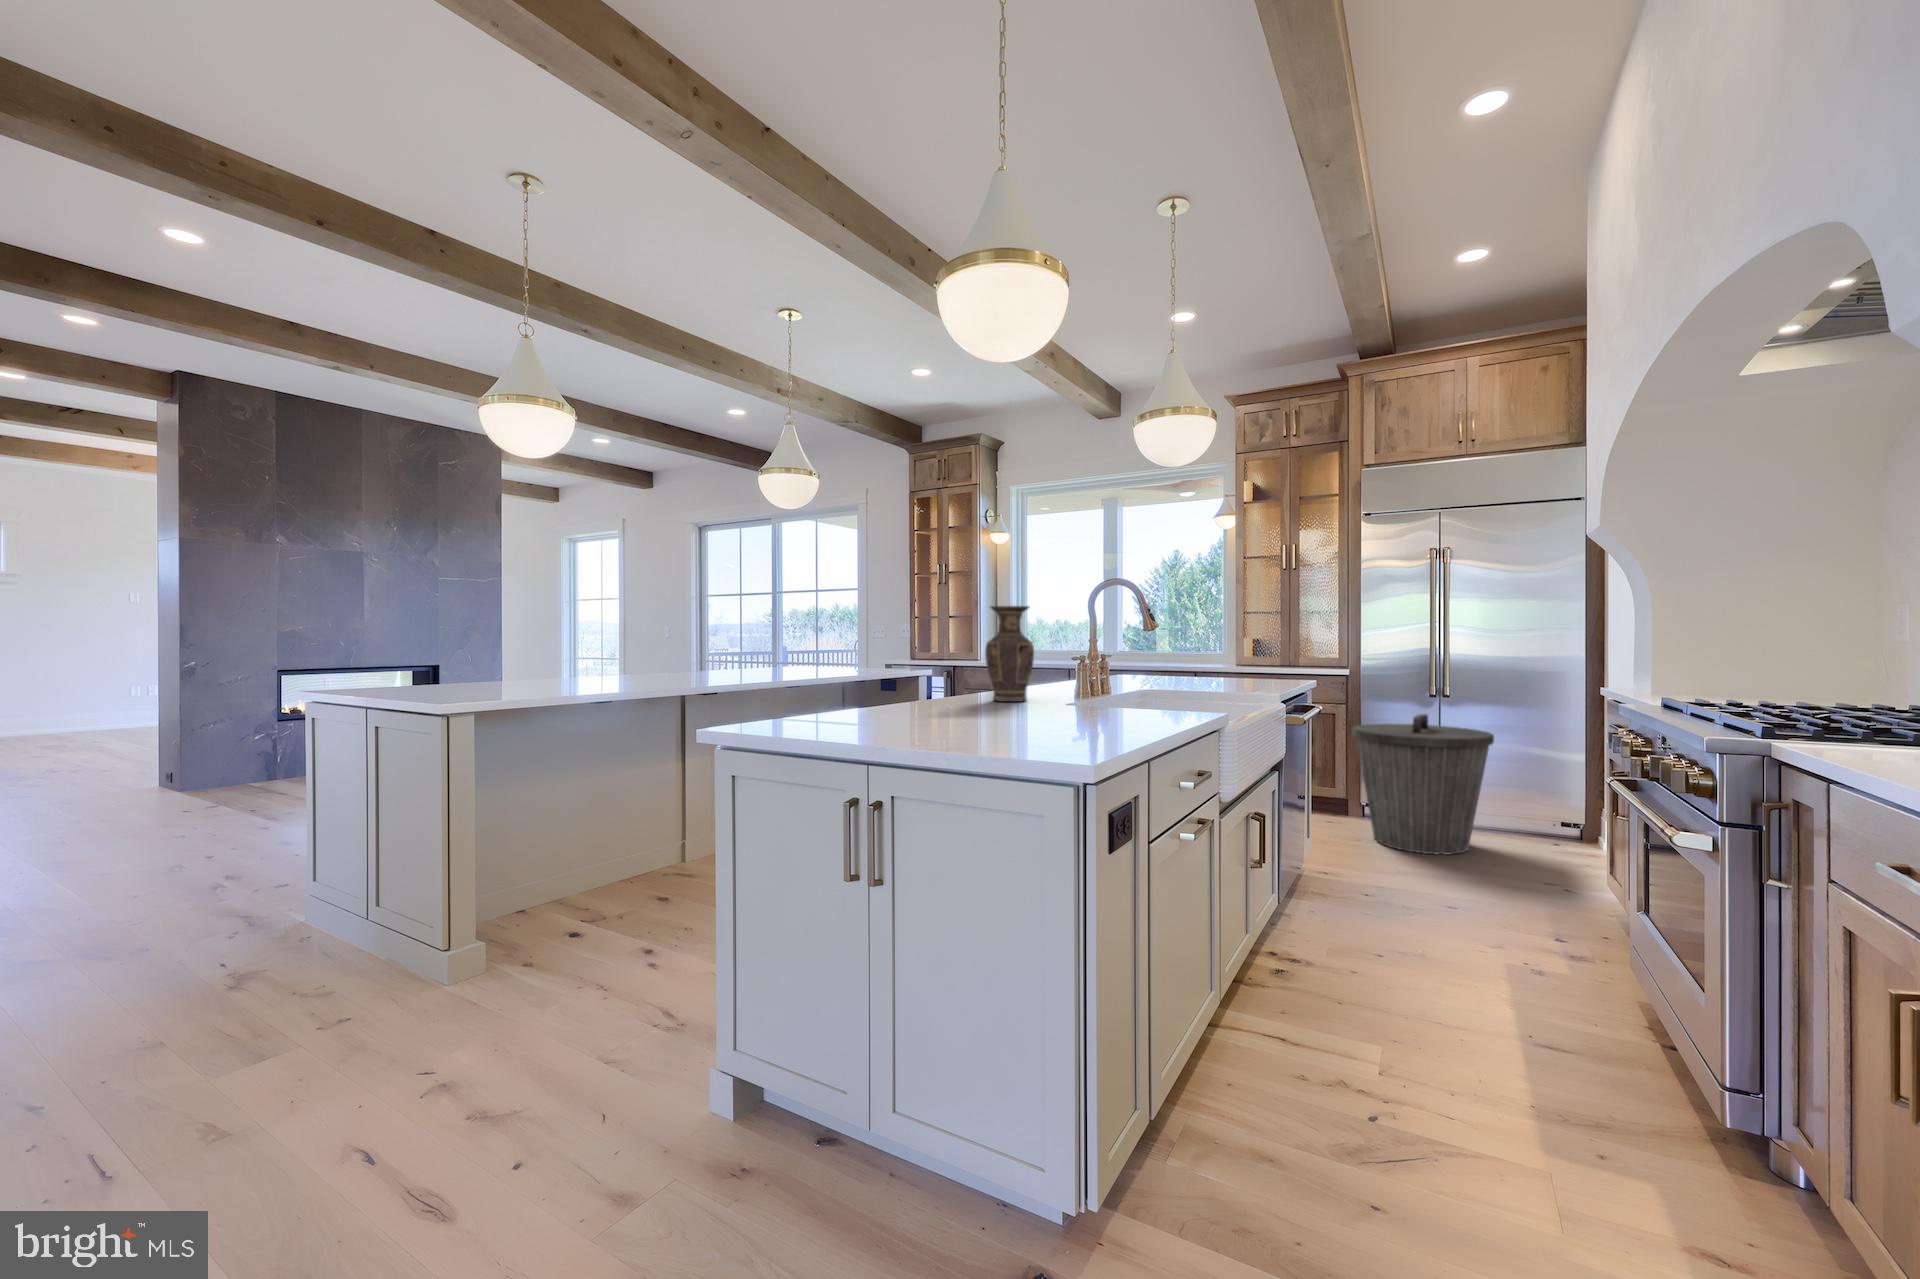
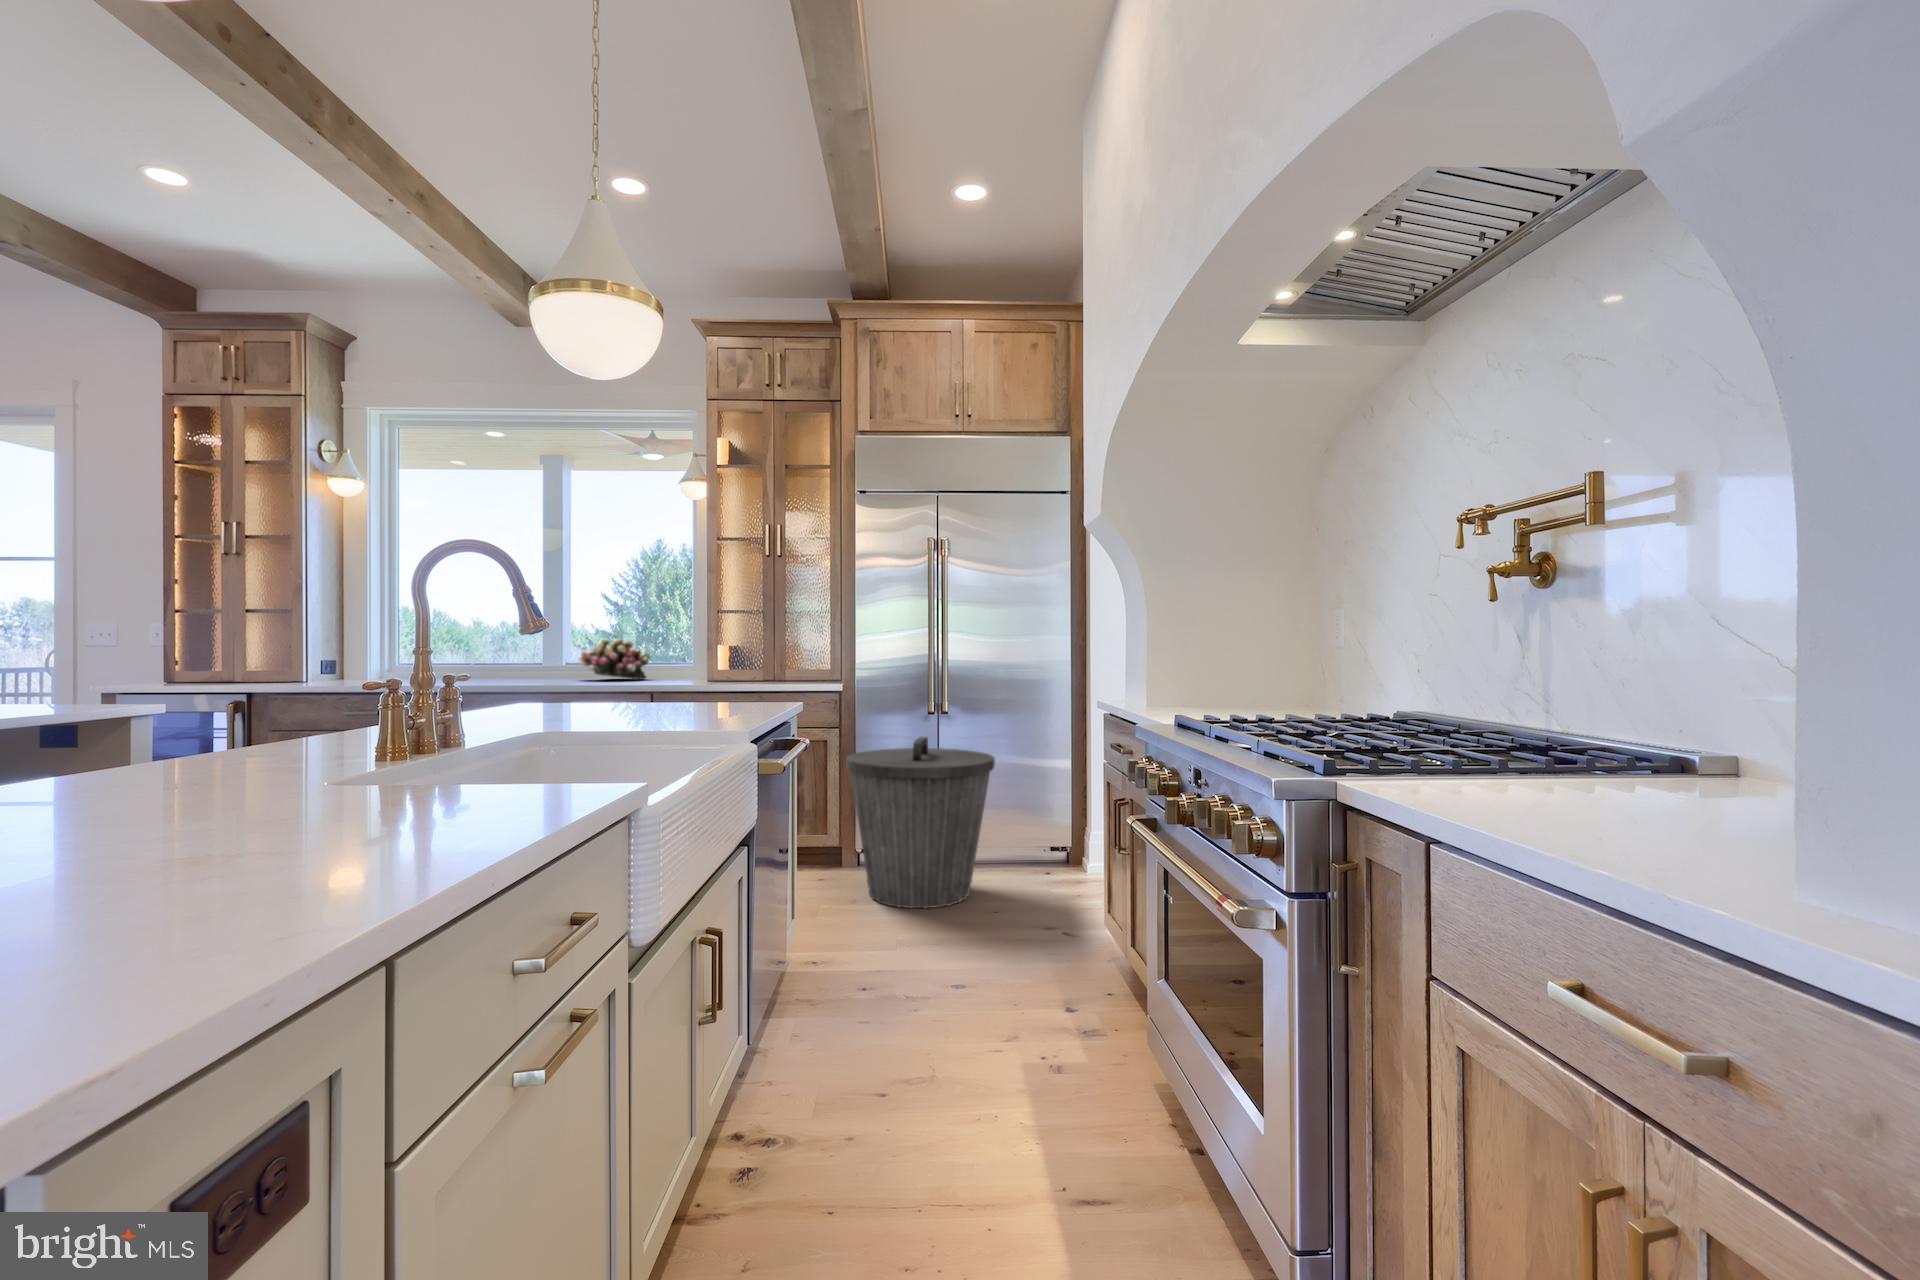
vase: present [985,606,1034,702] -> none [116,574,254,787]
flower arrangement: none [1143,634,1193,665] -> present [579,638,650,679]

